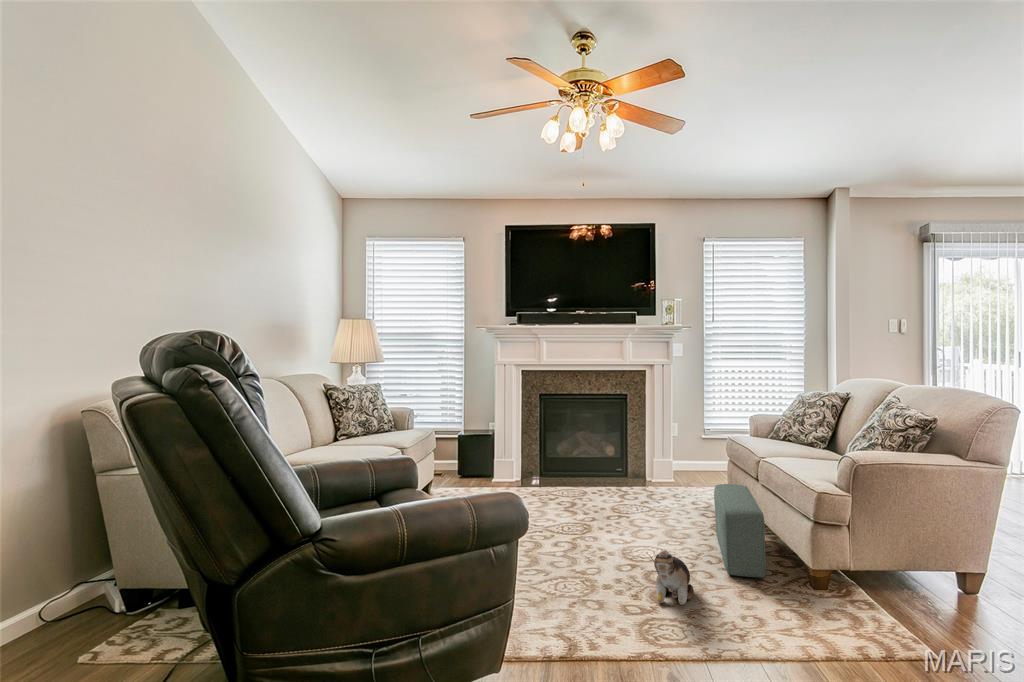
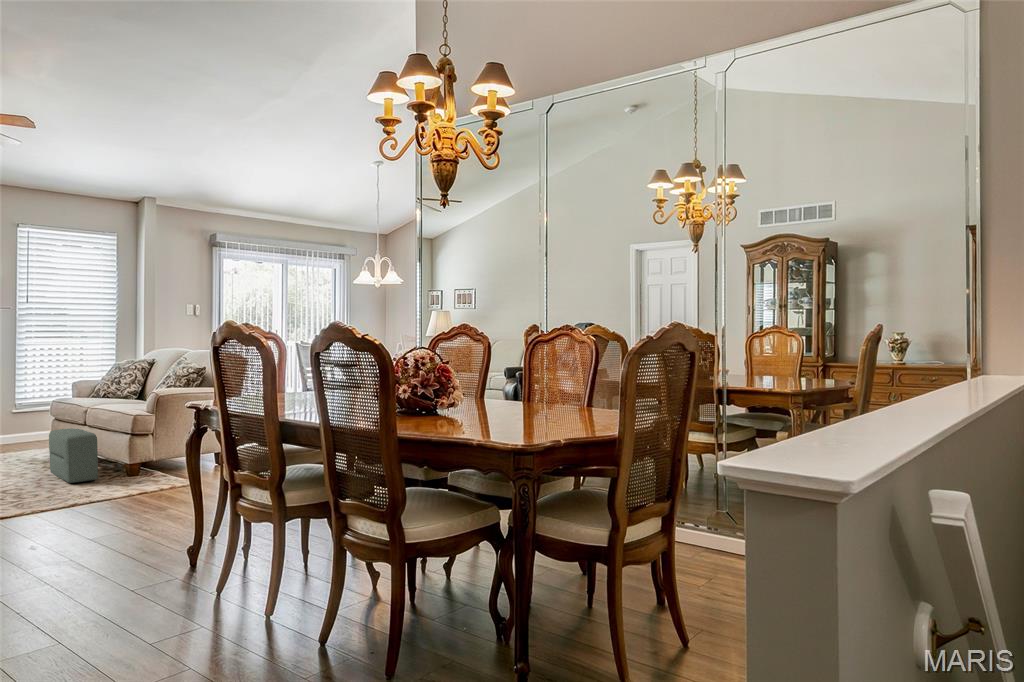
plush toy: present [650,551,694,605] -> none [15,461,47,501]

